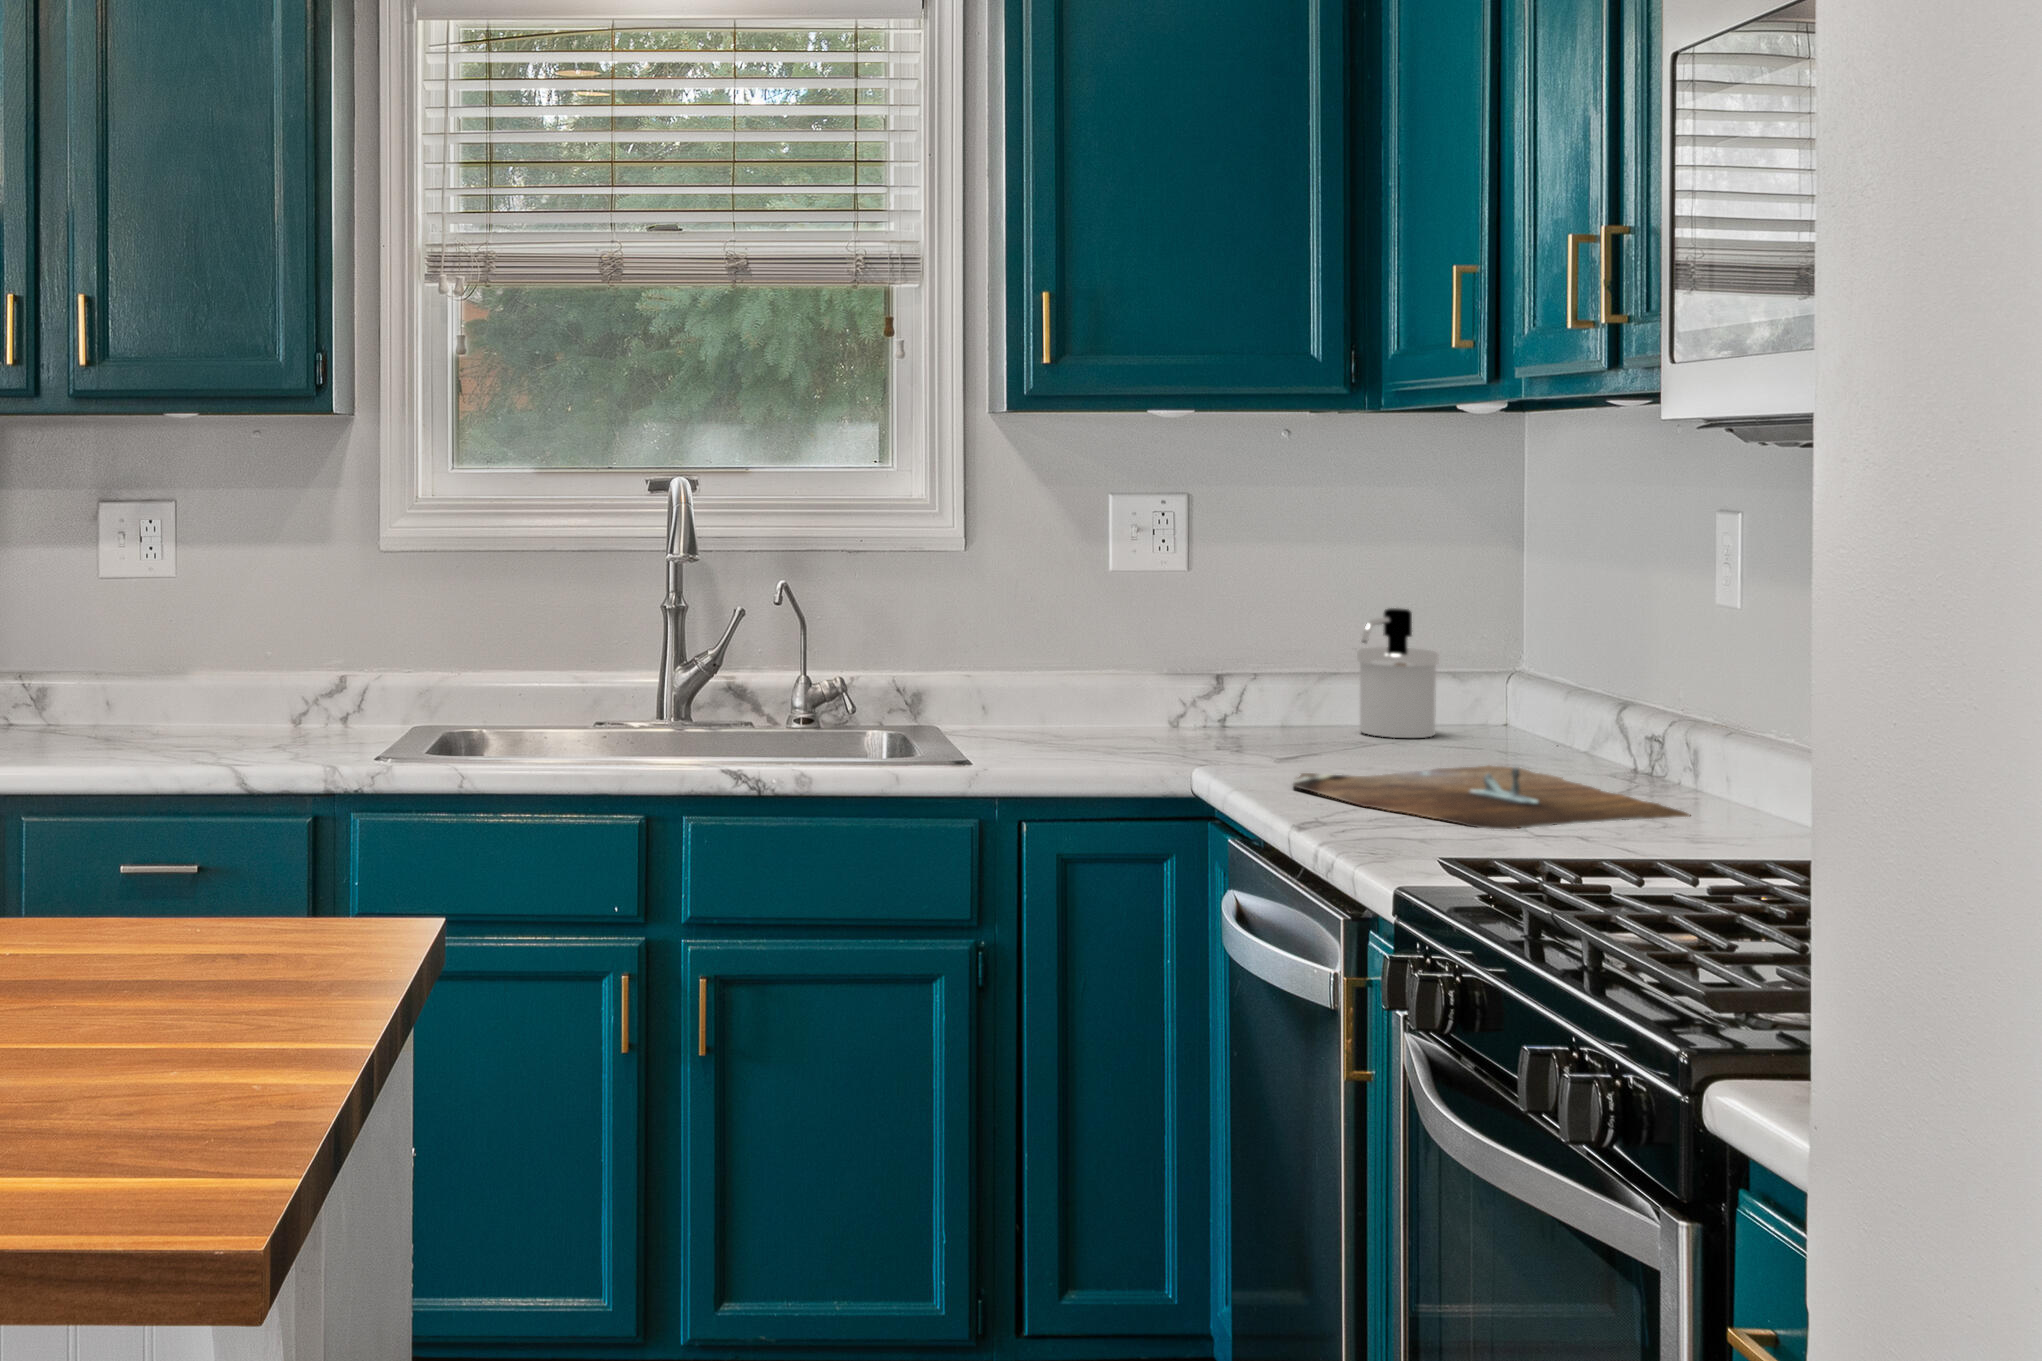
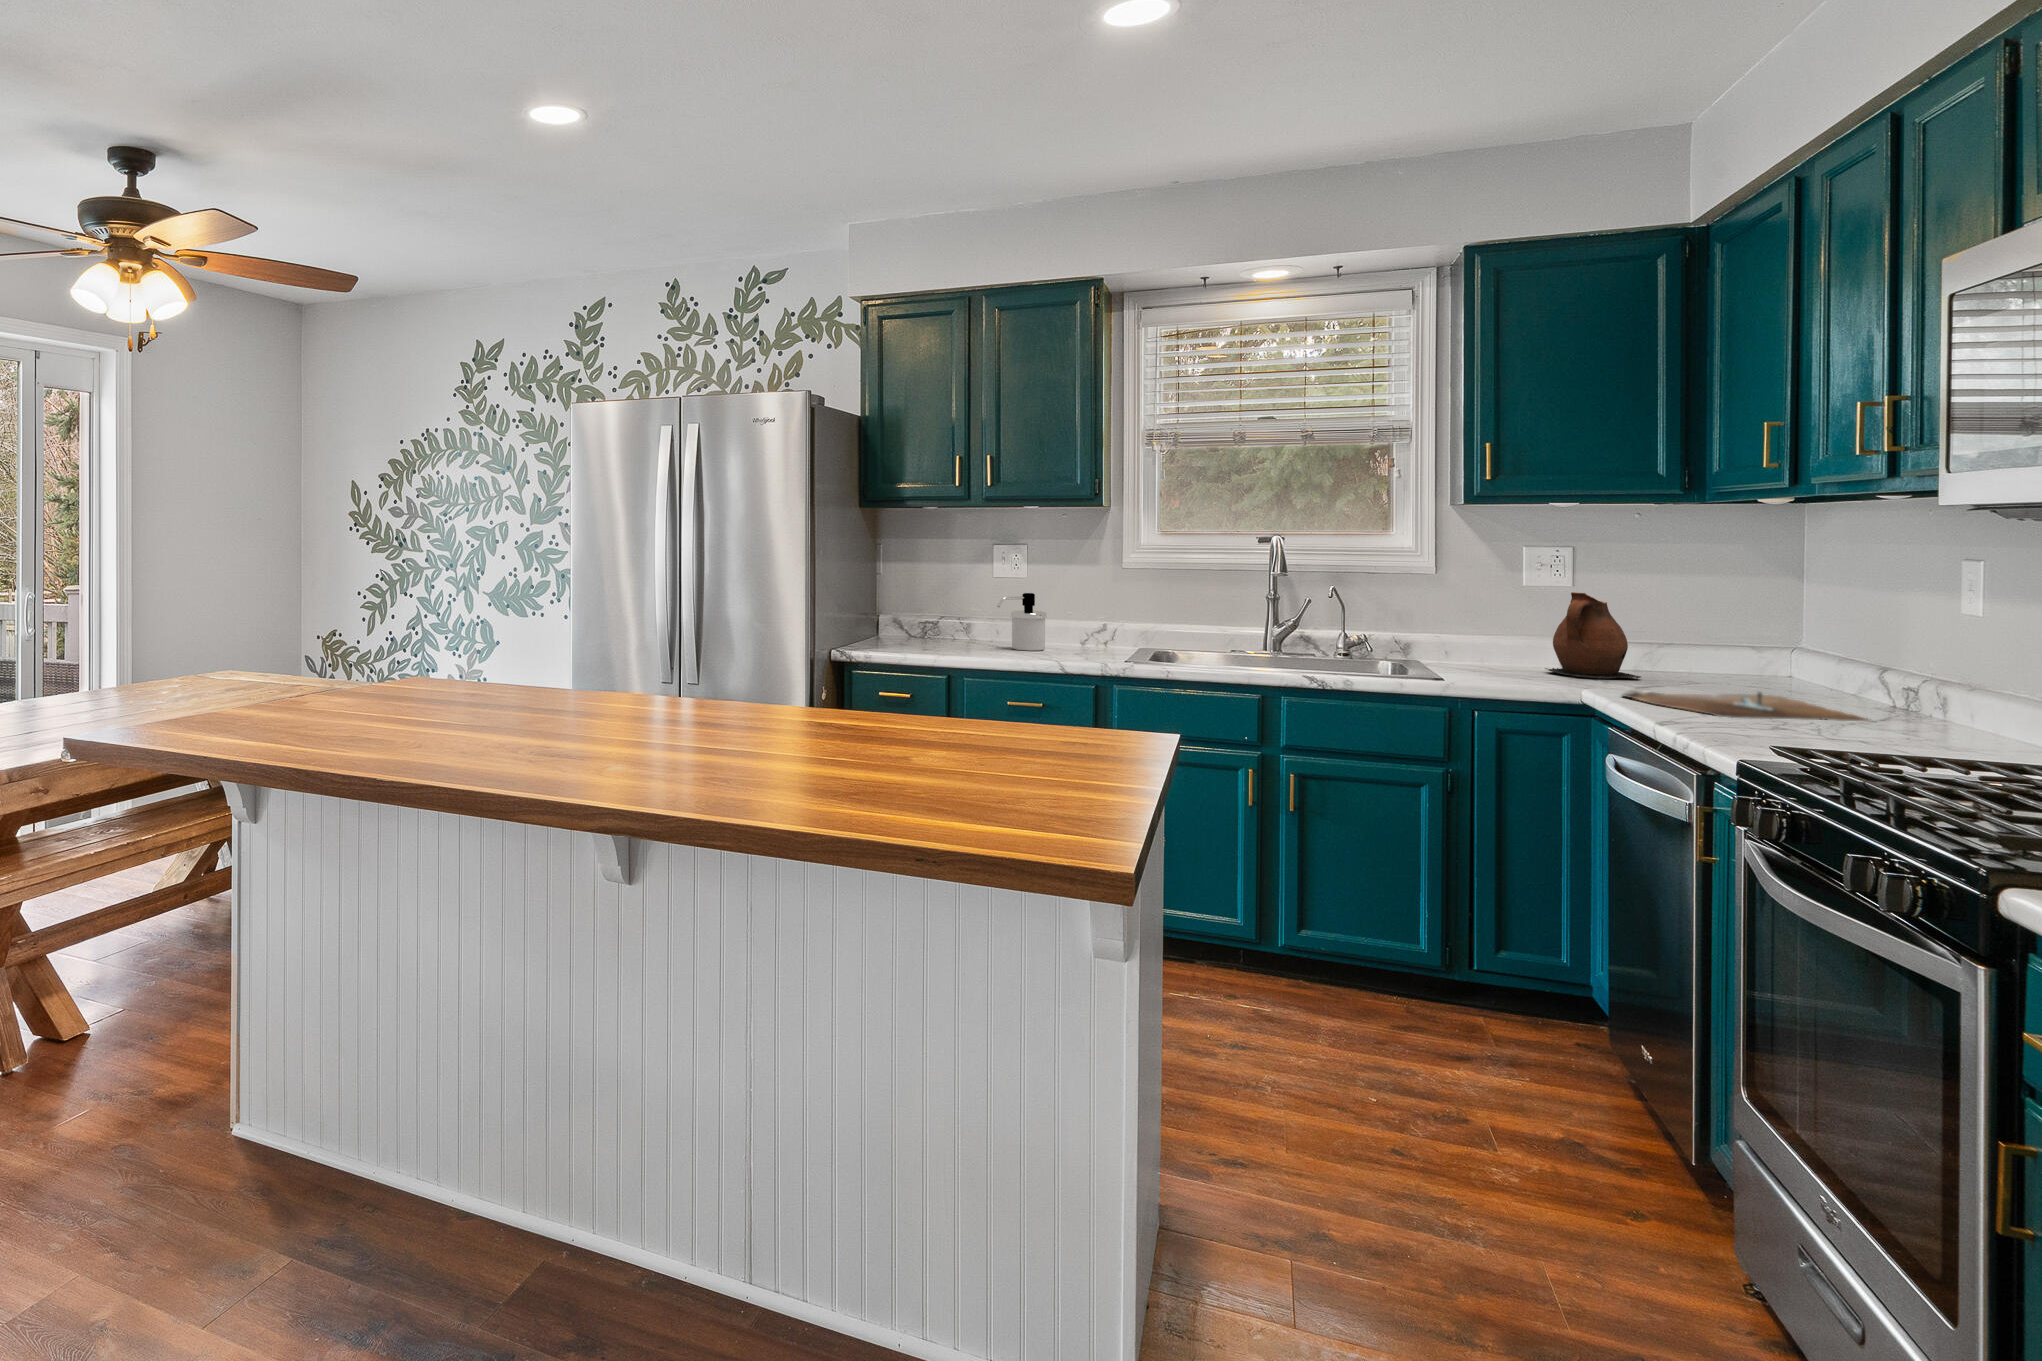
ceramic pitcher: none [1134,581,1288,743] -> present [1546,592,1641,679]
soap dispenser: present [1357,608,1439,738] -> present [997,593,1046,651]

